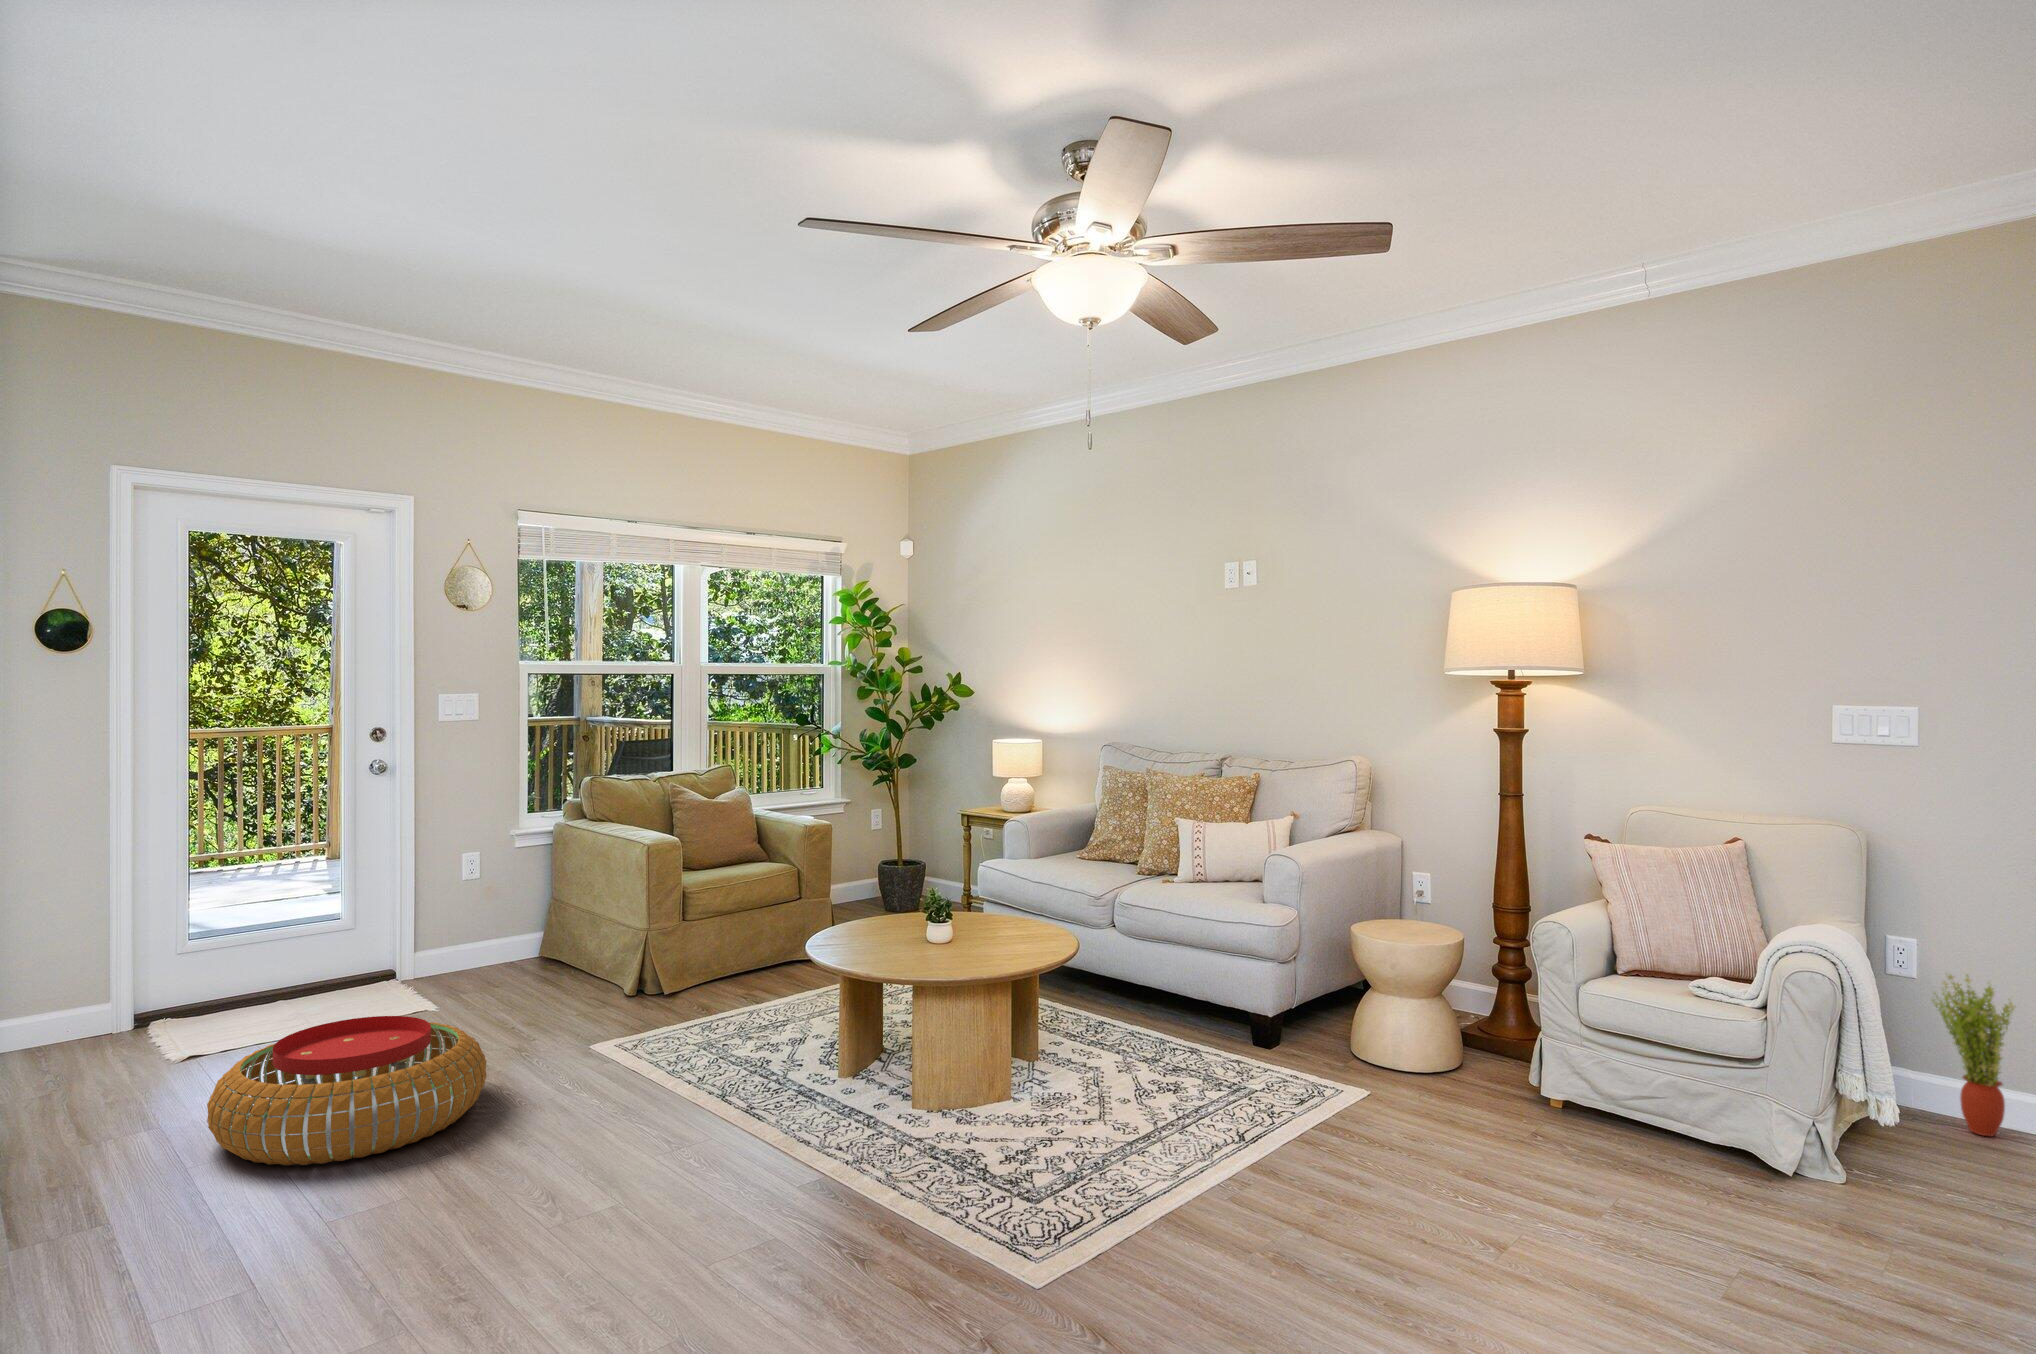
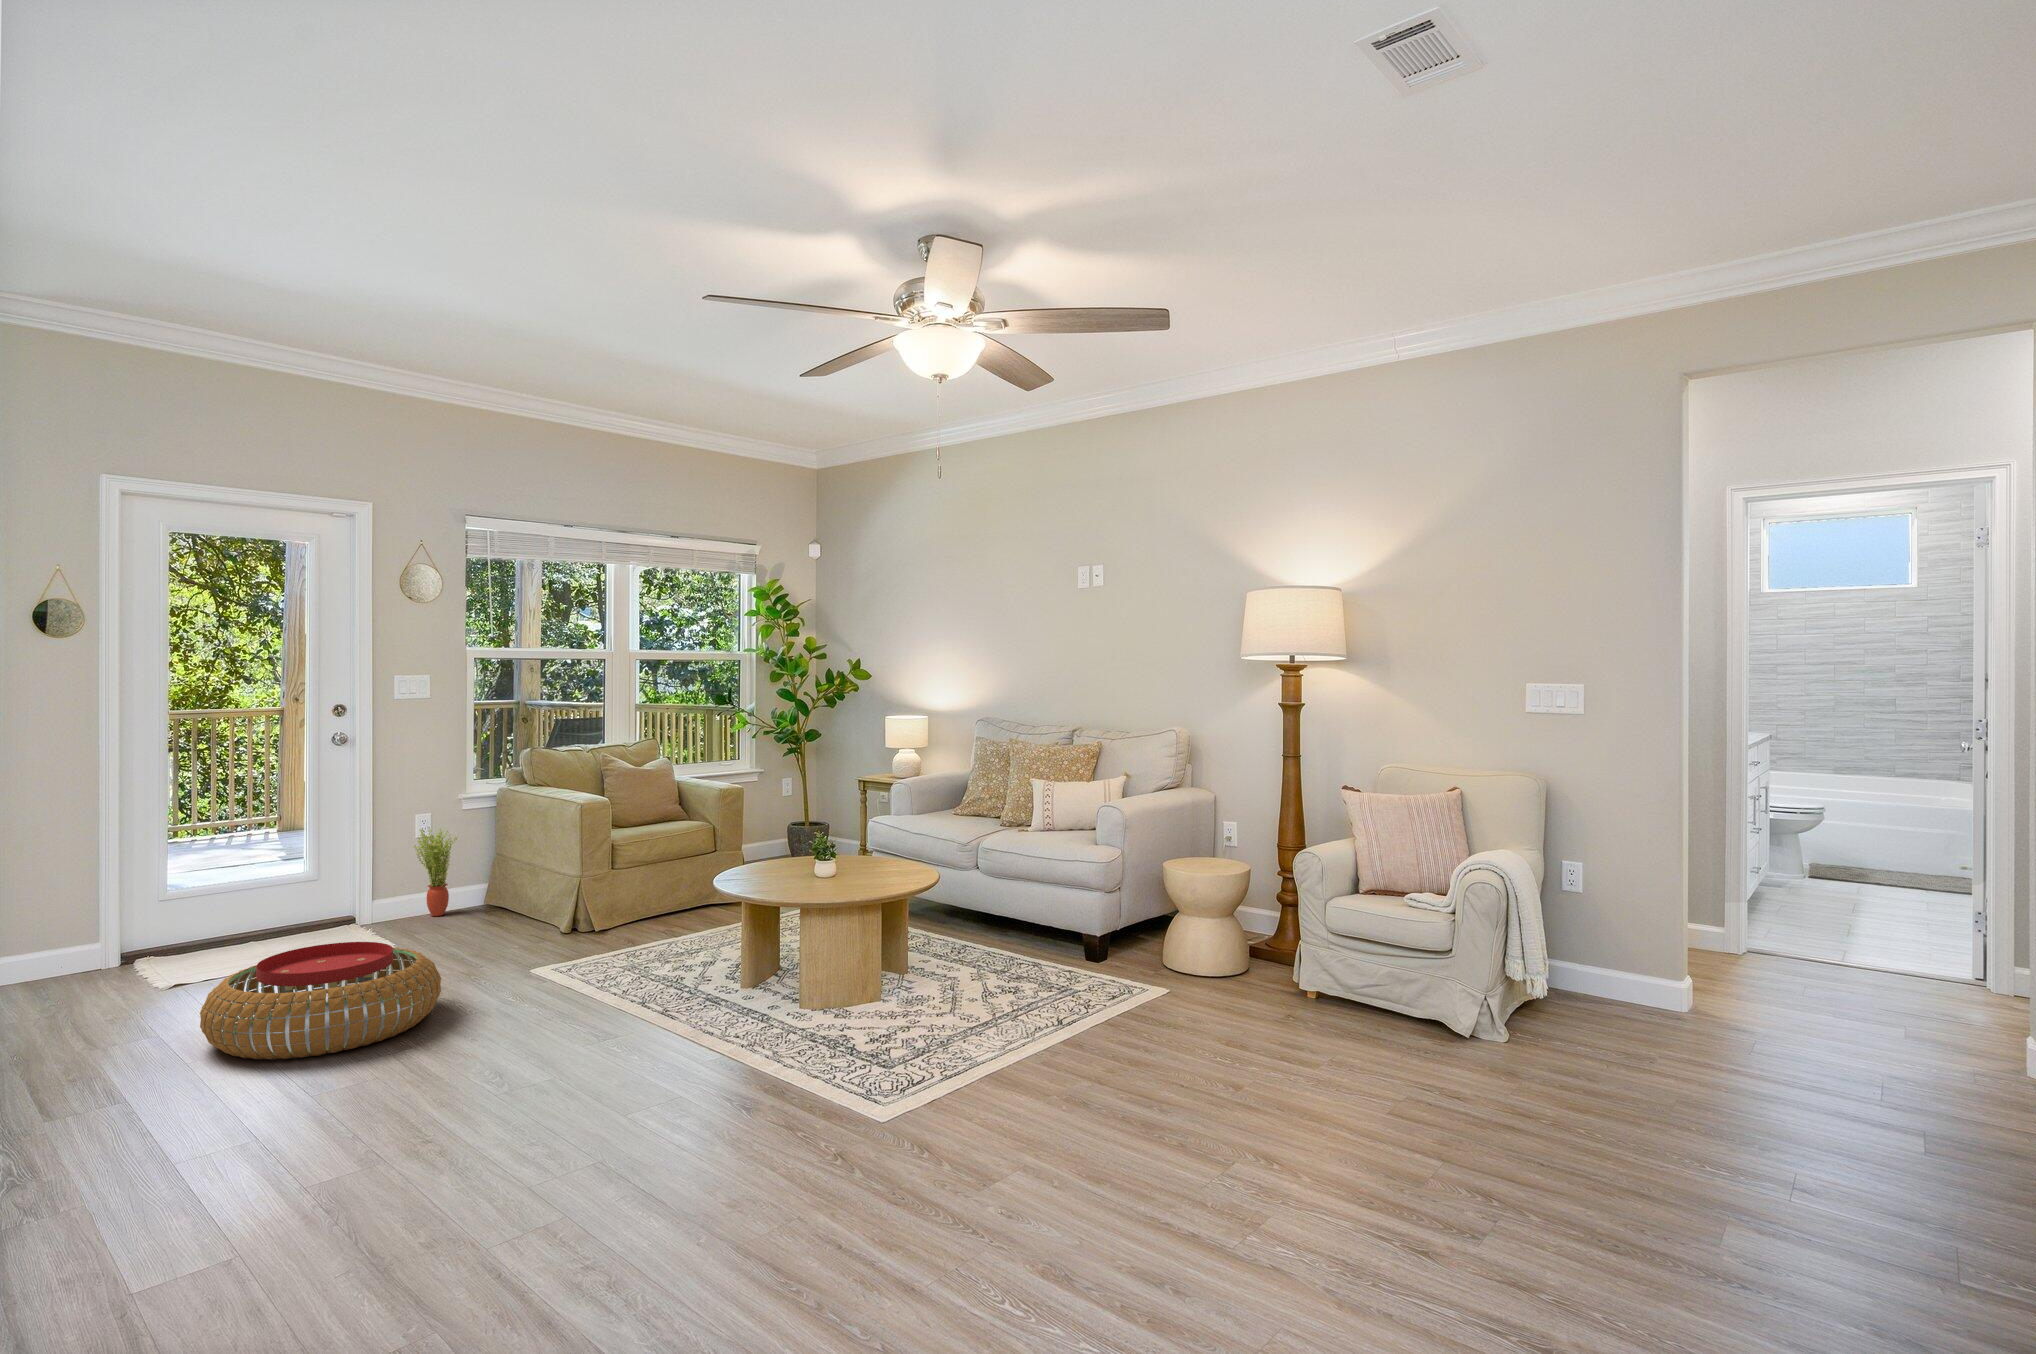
potted plant: present [1932,975,2014,1136] -> present [414,827,457,916]

